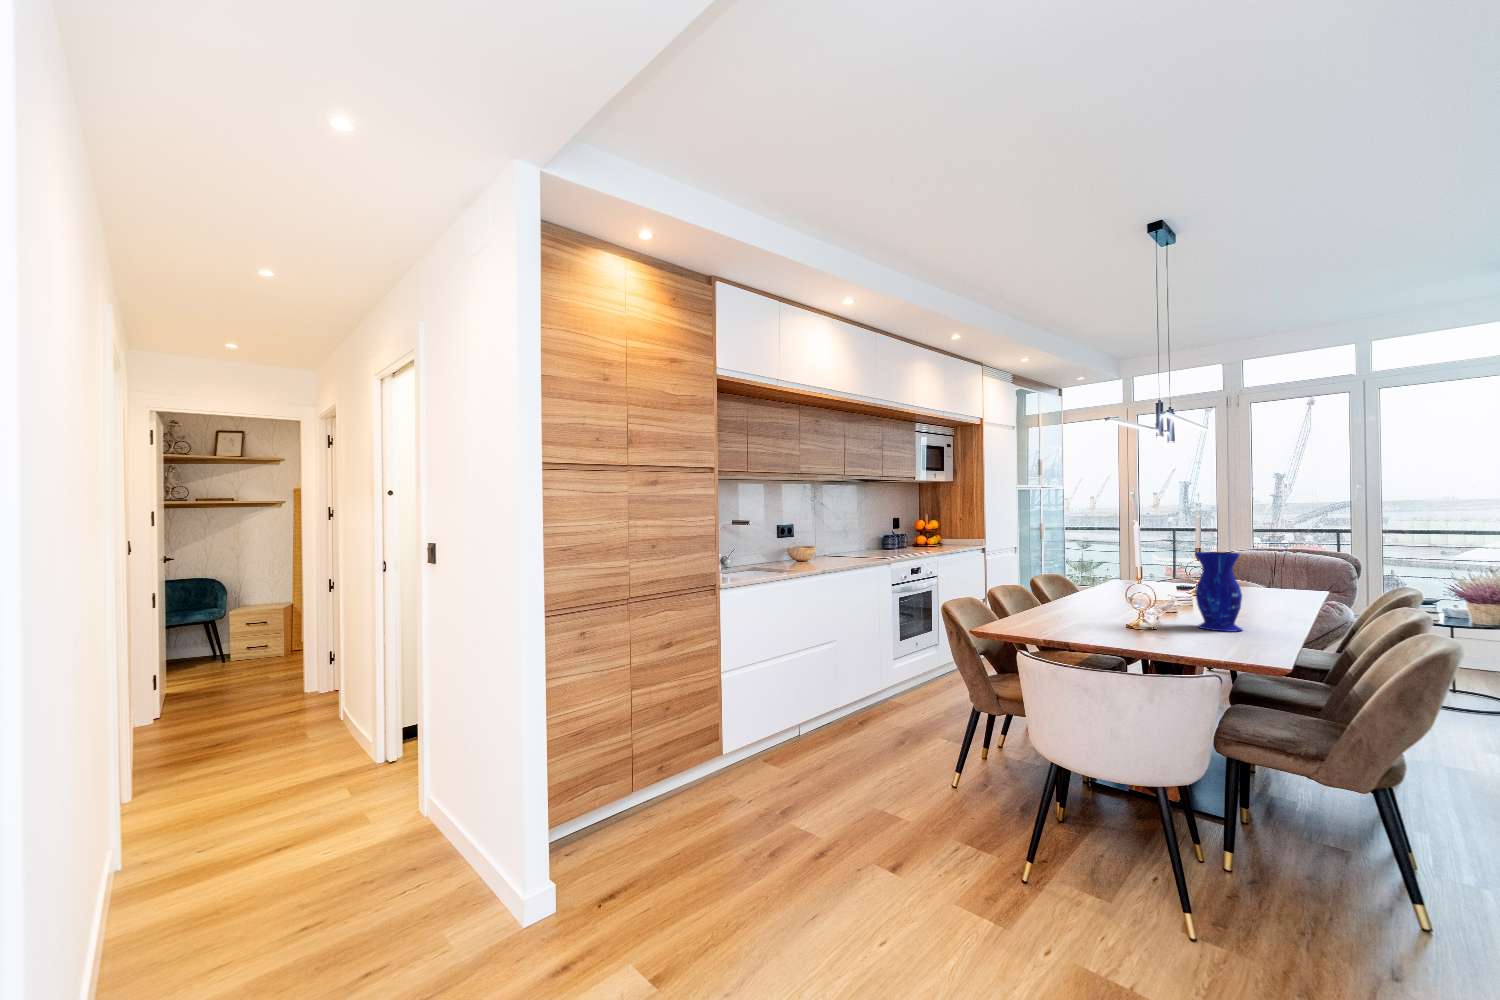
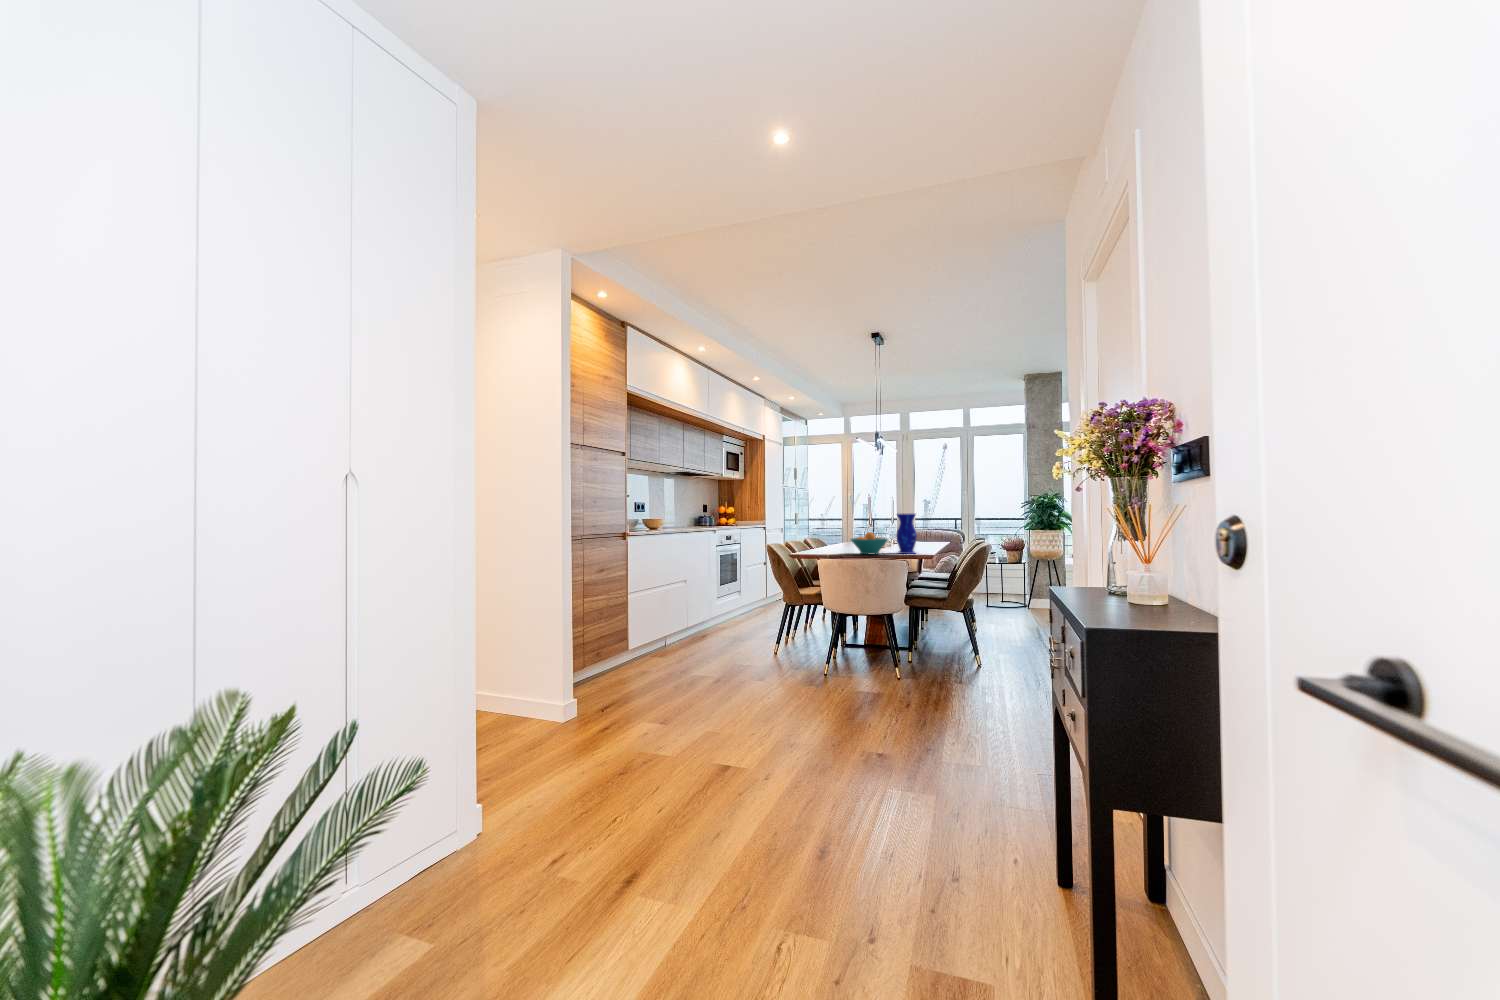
fruit bowl: none [1093,589,1176,633] -> present [851,532,888,554]

